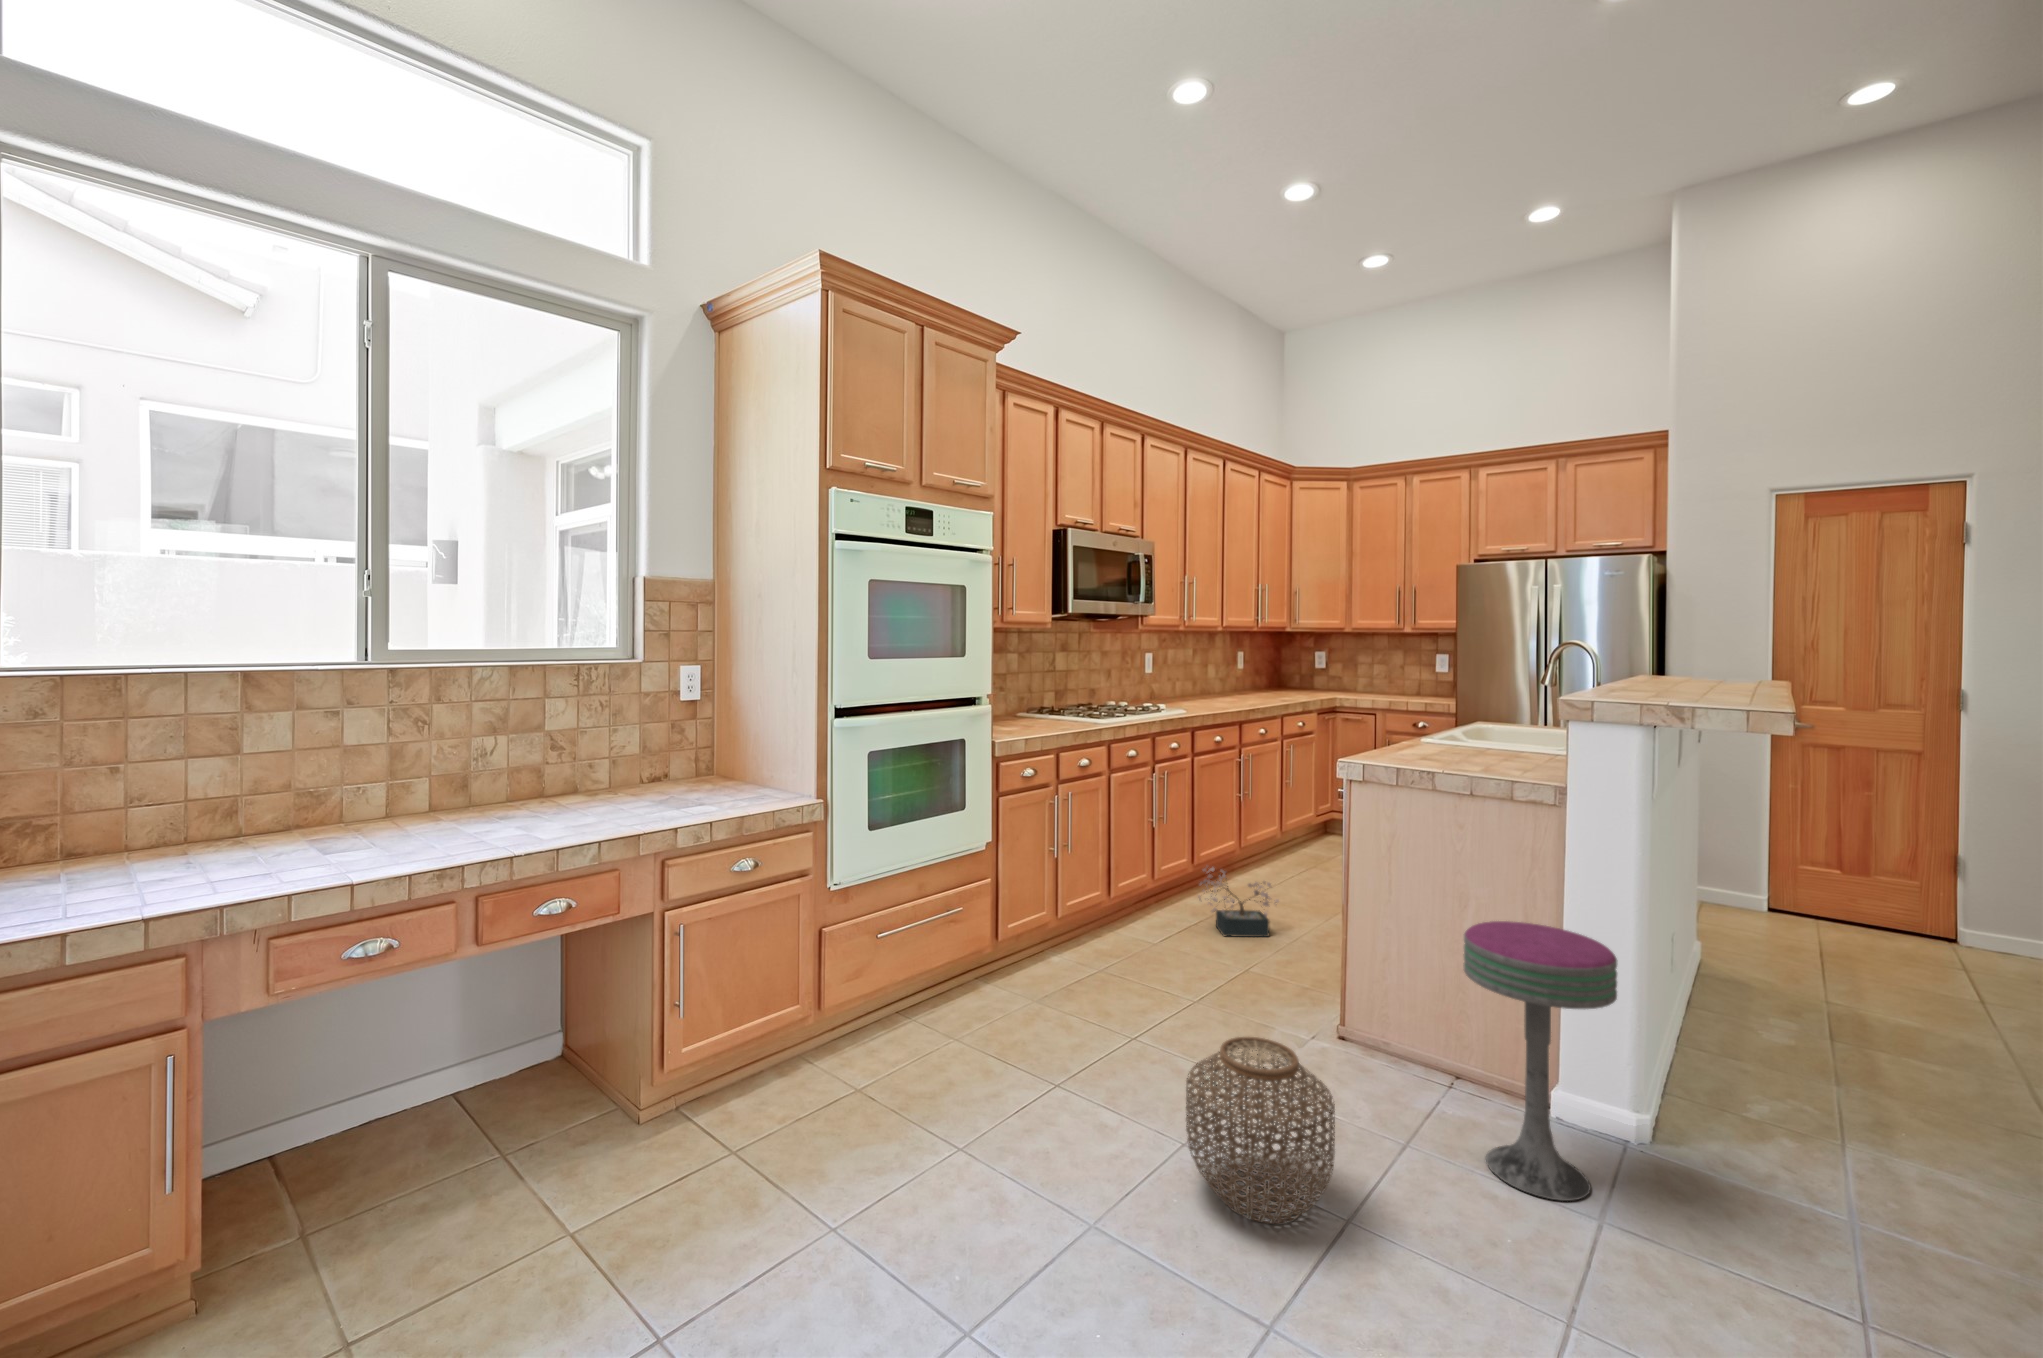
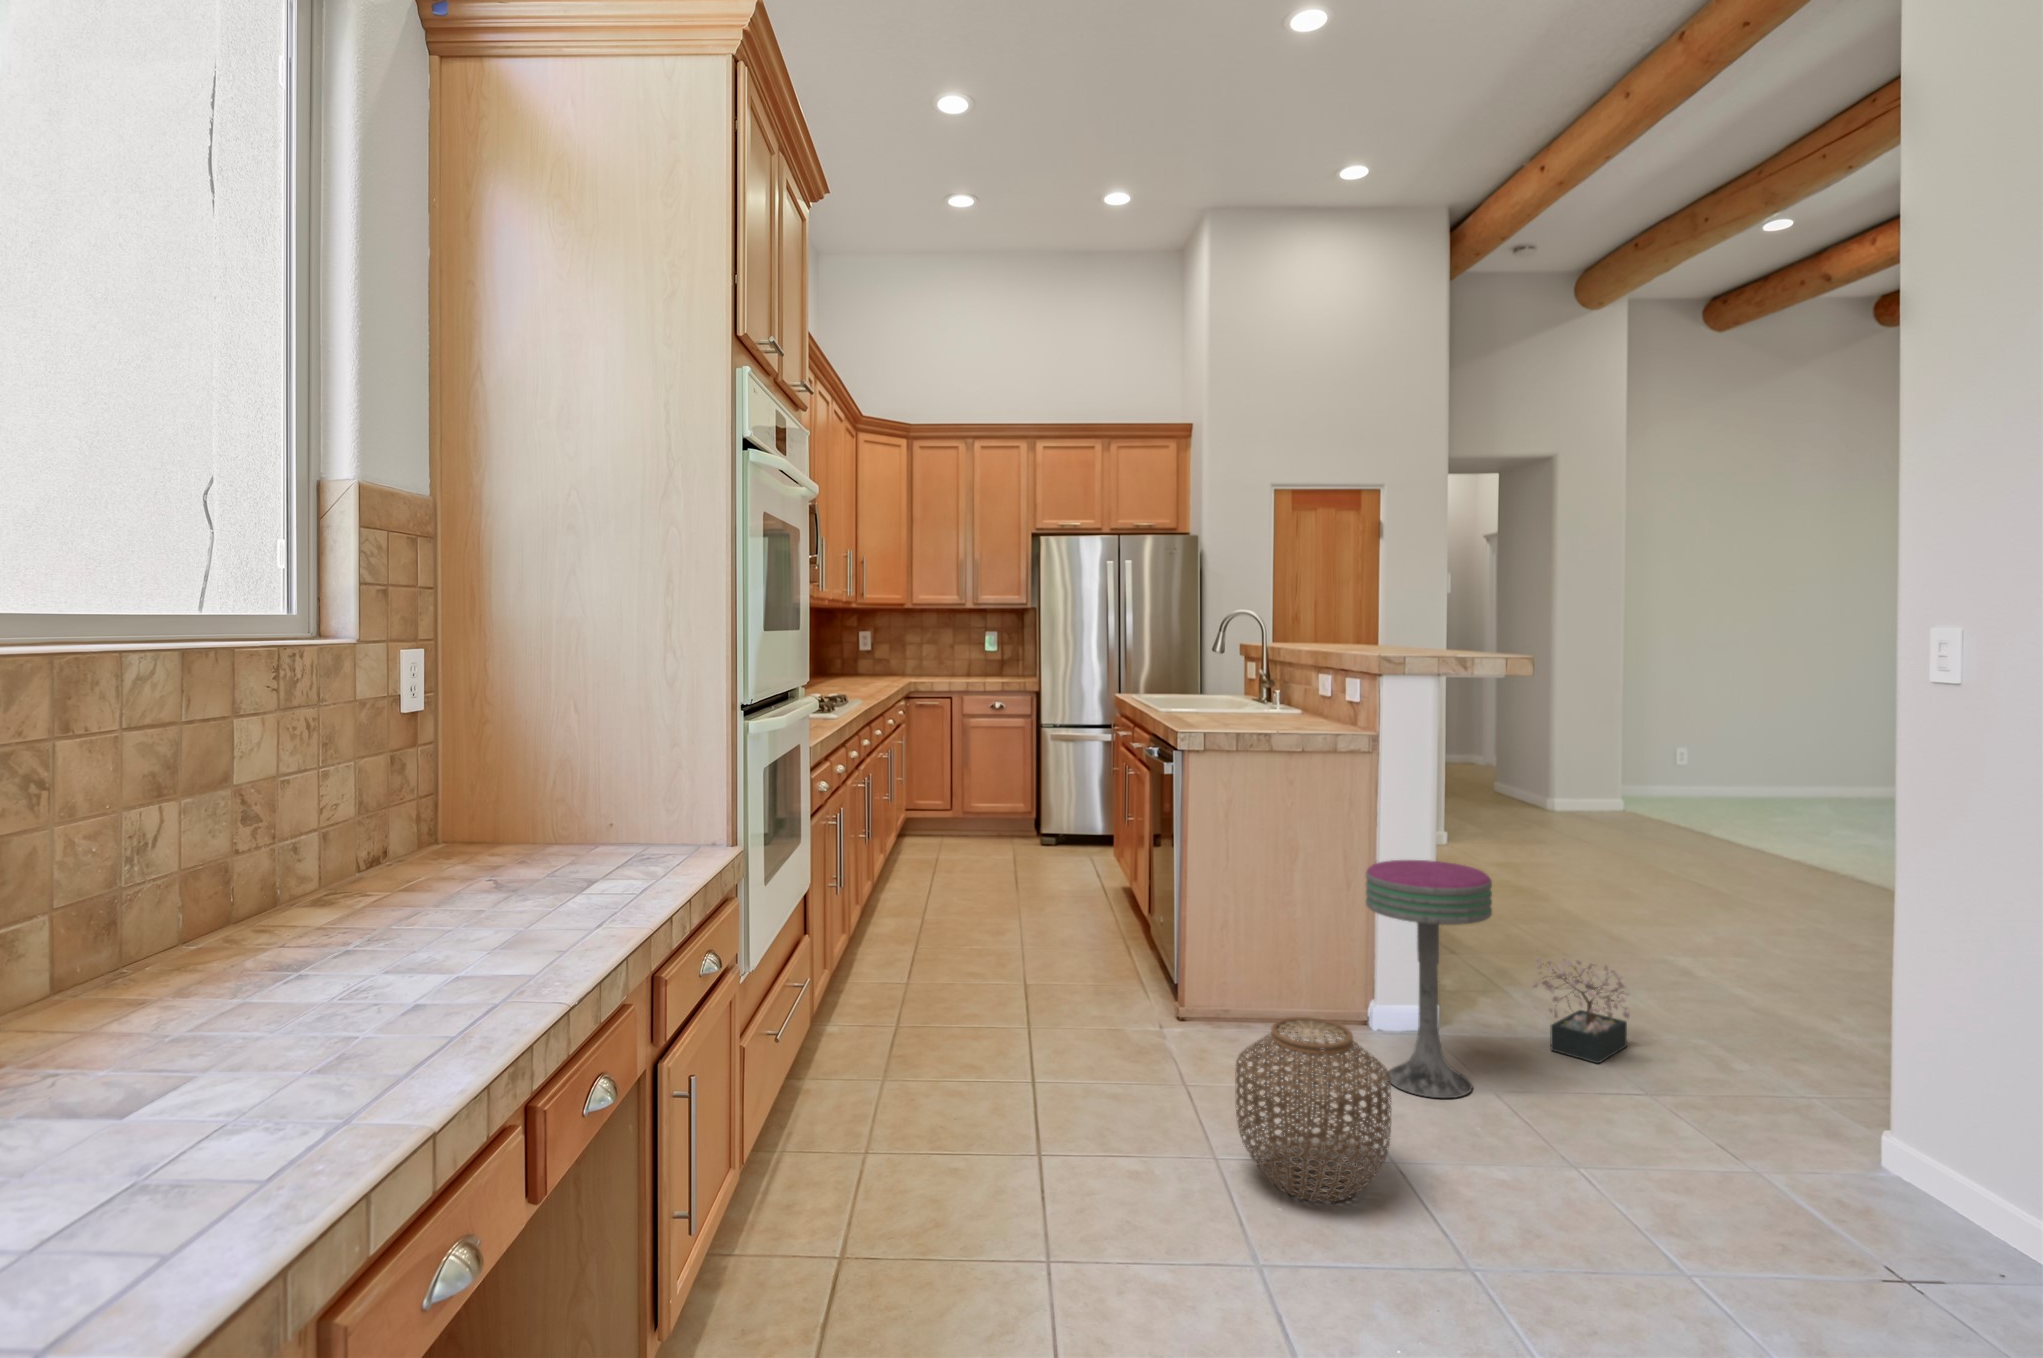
decorative plant: present [1199,867,1279,937] -> present [1533,958,1630,1063]

